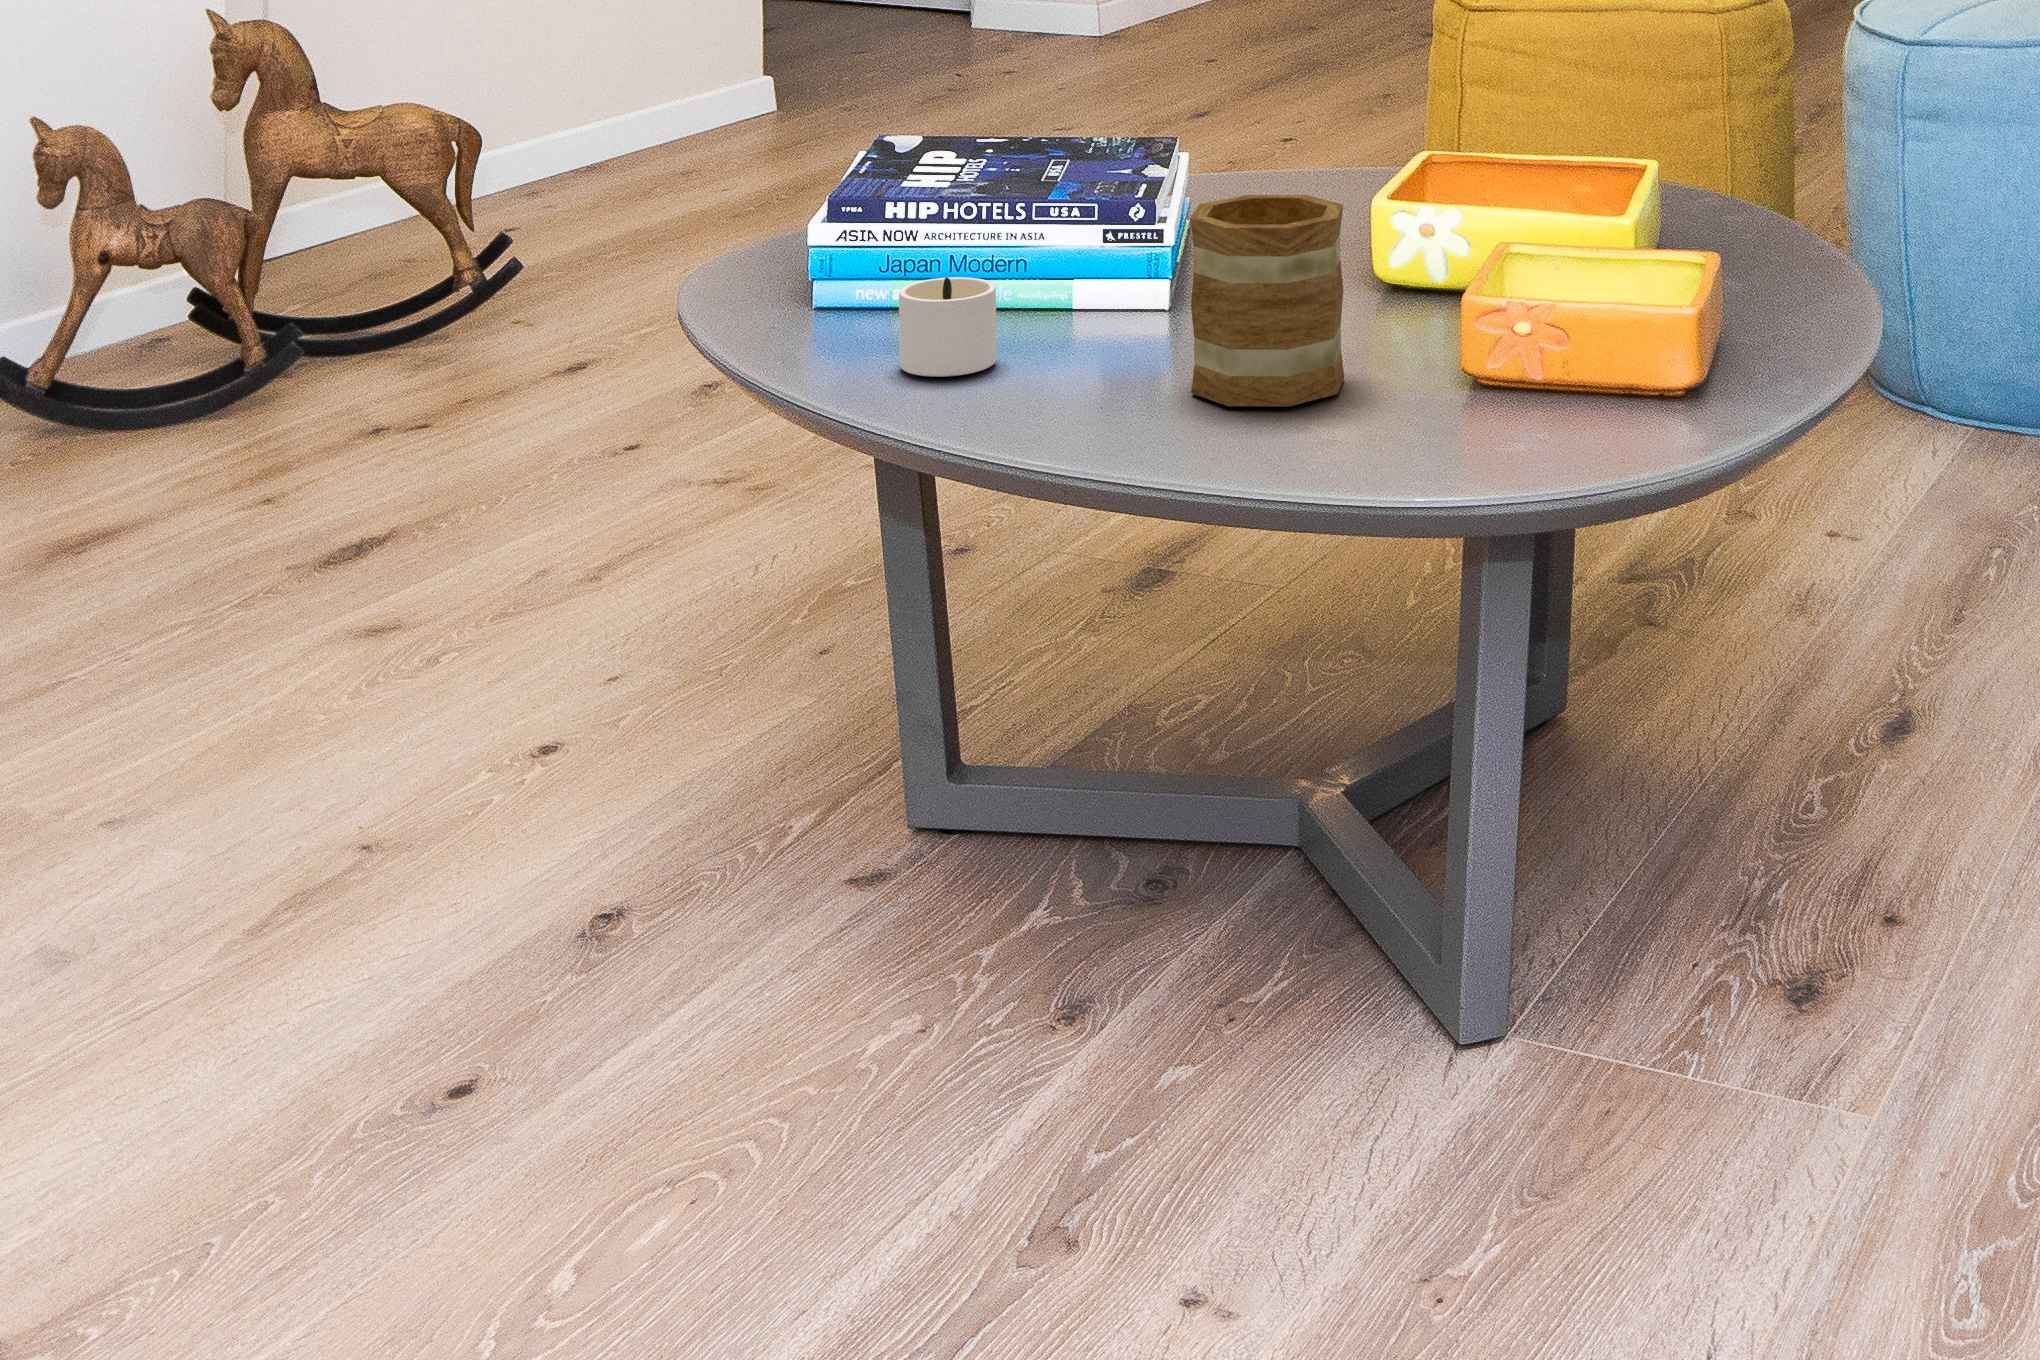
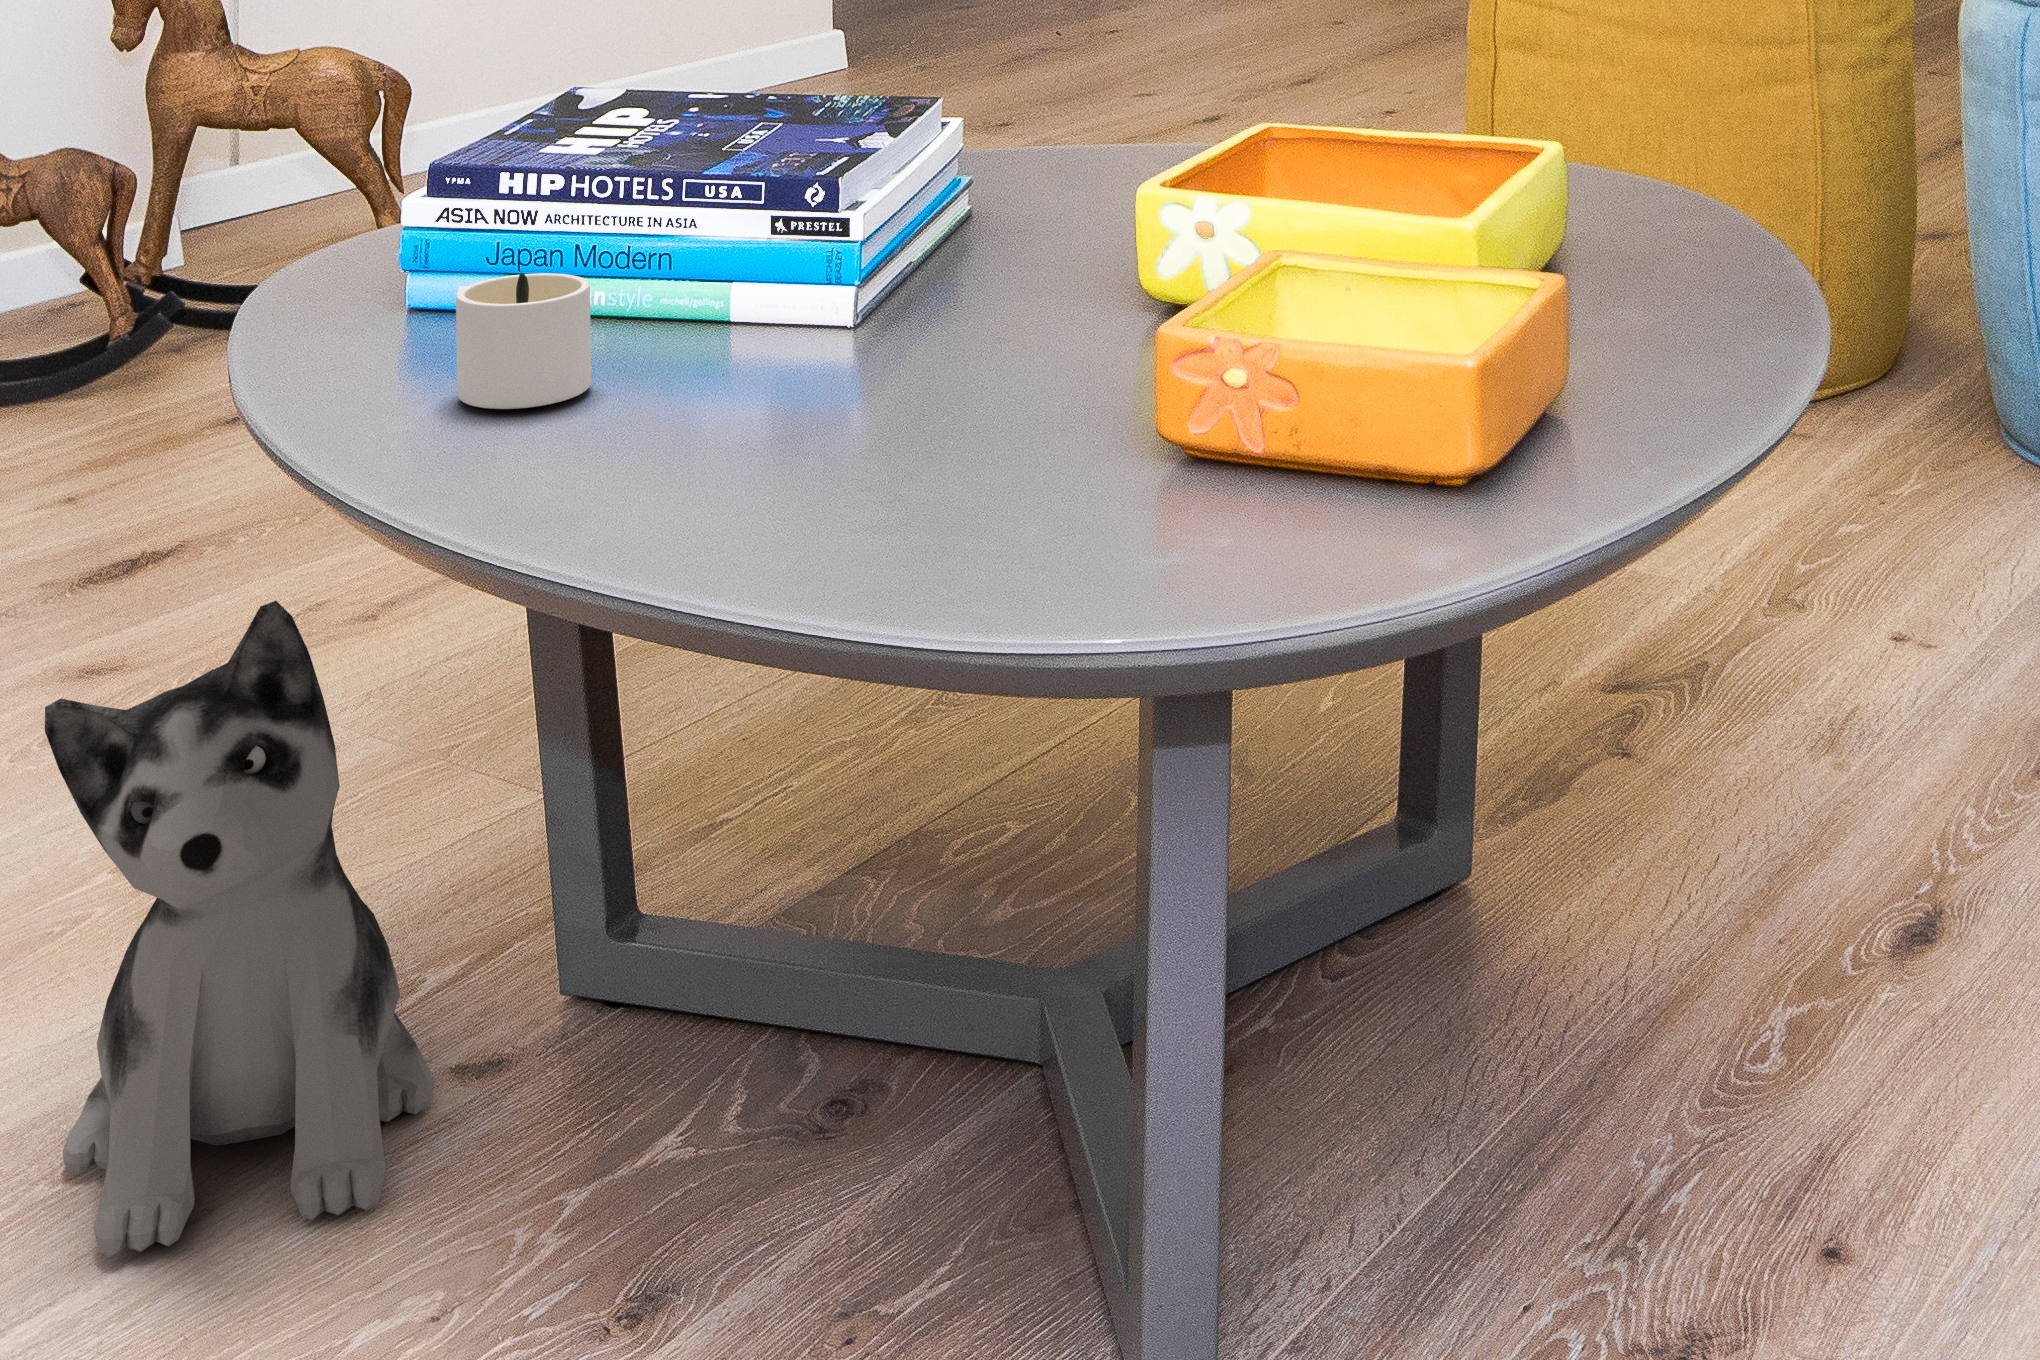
mug: present [1190,195,1344,407] -> none [807,170,1033,471]
plush toy: none [569,528,838,1011] -> present [45,601,434,1257]

